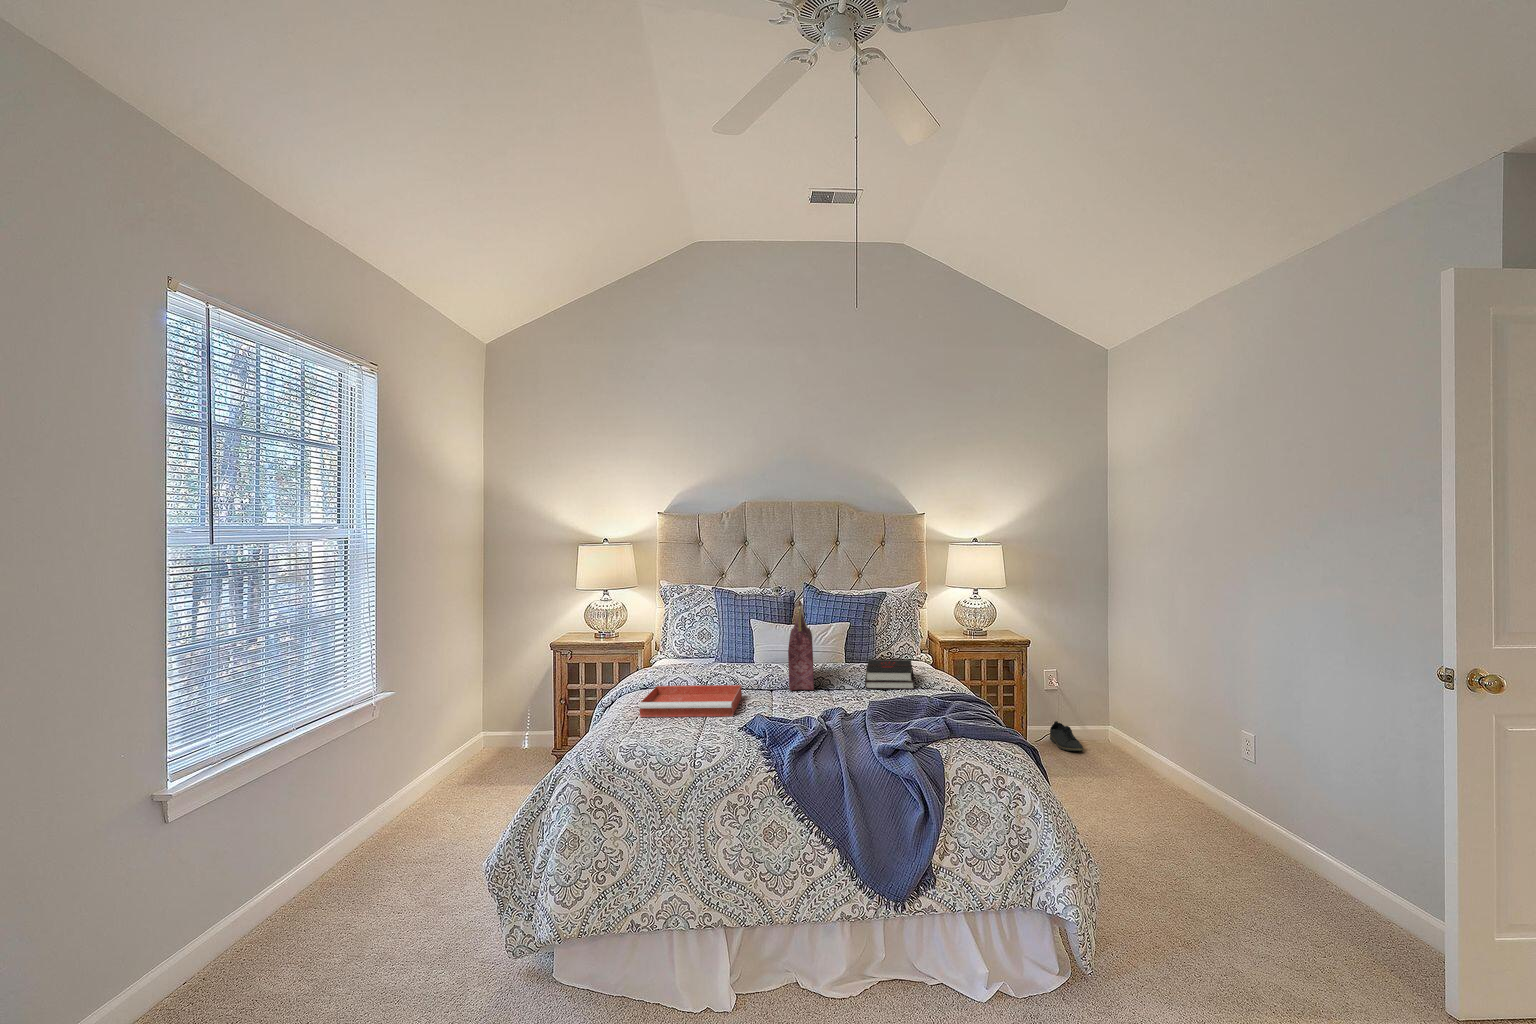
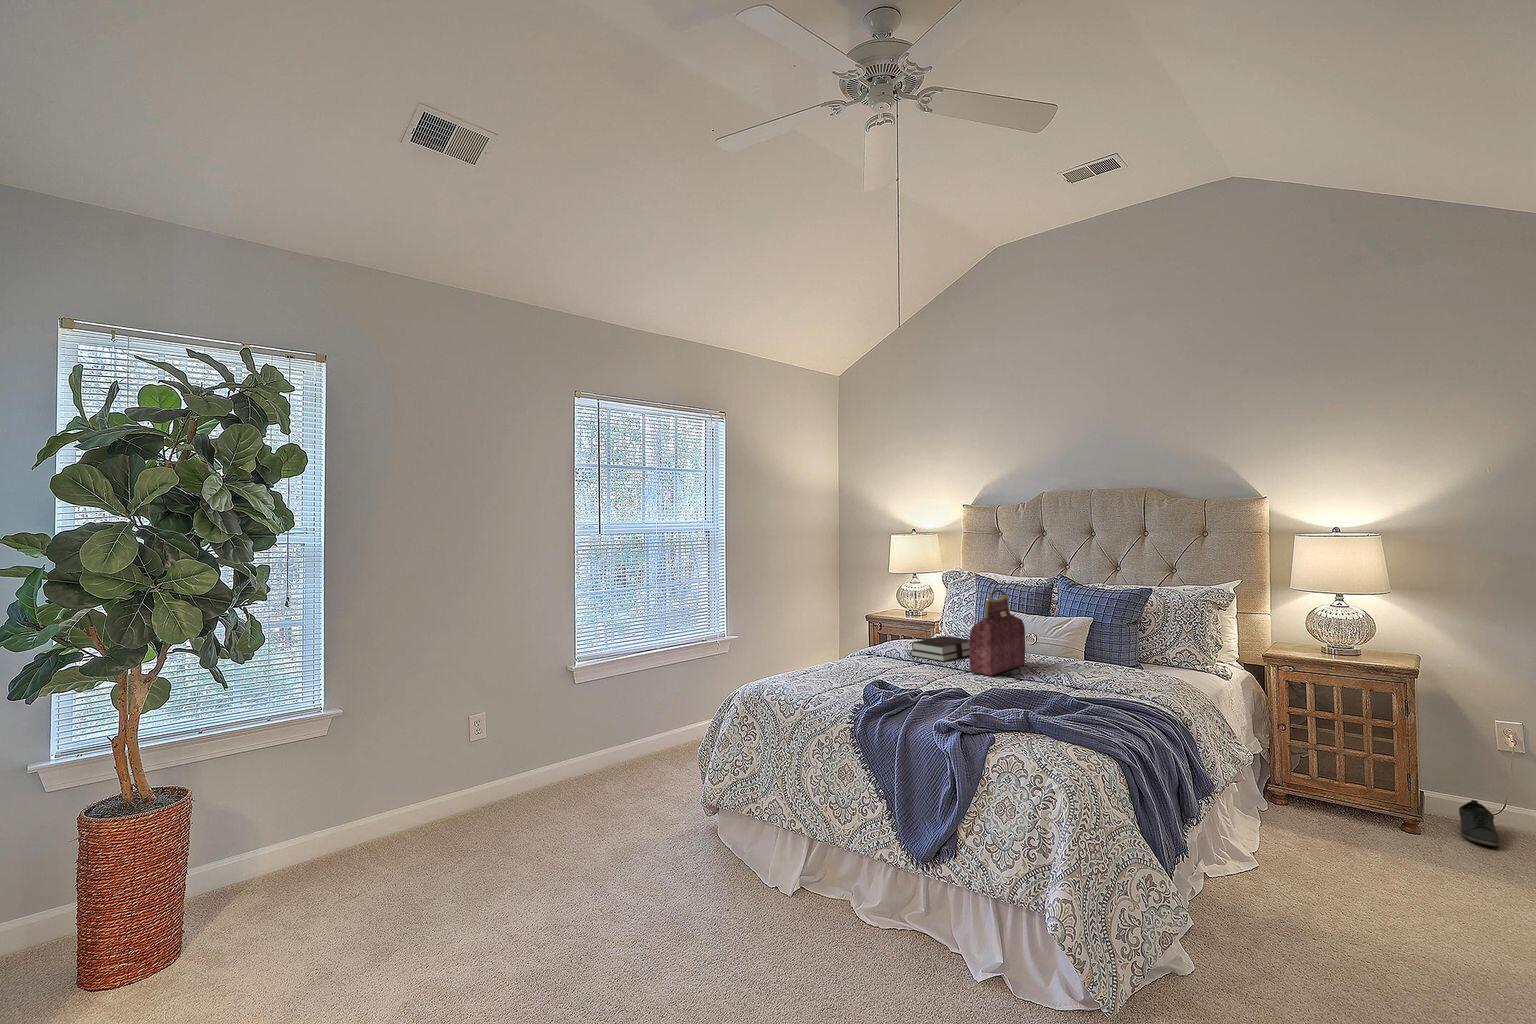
hardback book: present [865,660,915,689] -> present [910,636,970,662]
tray: present [639,685,742,717] -> none [822,650,923,681]

